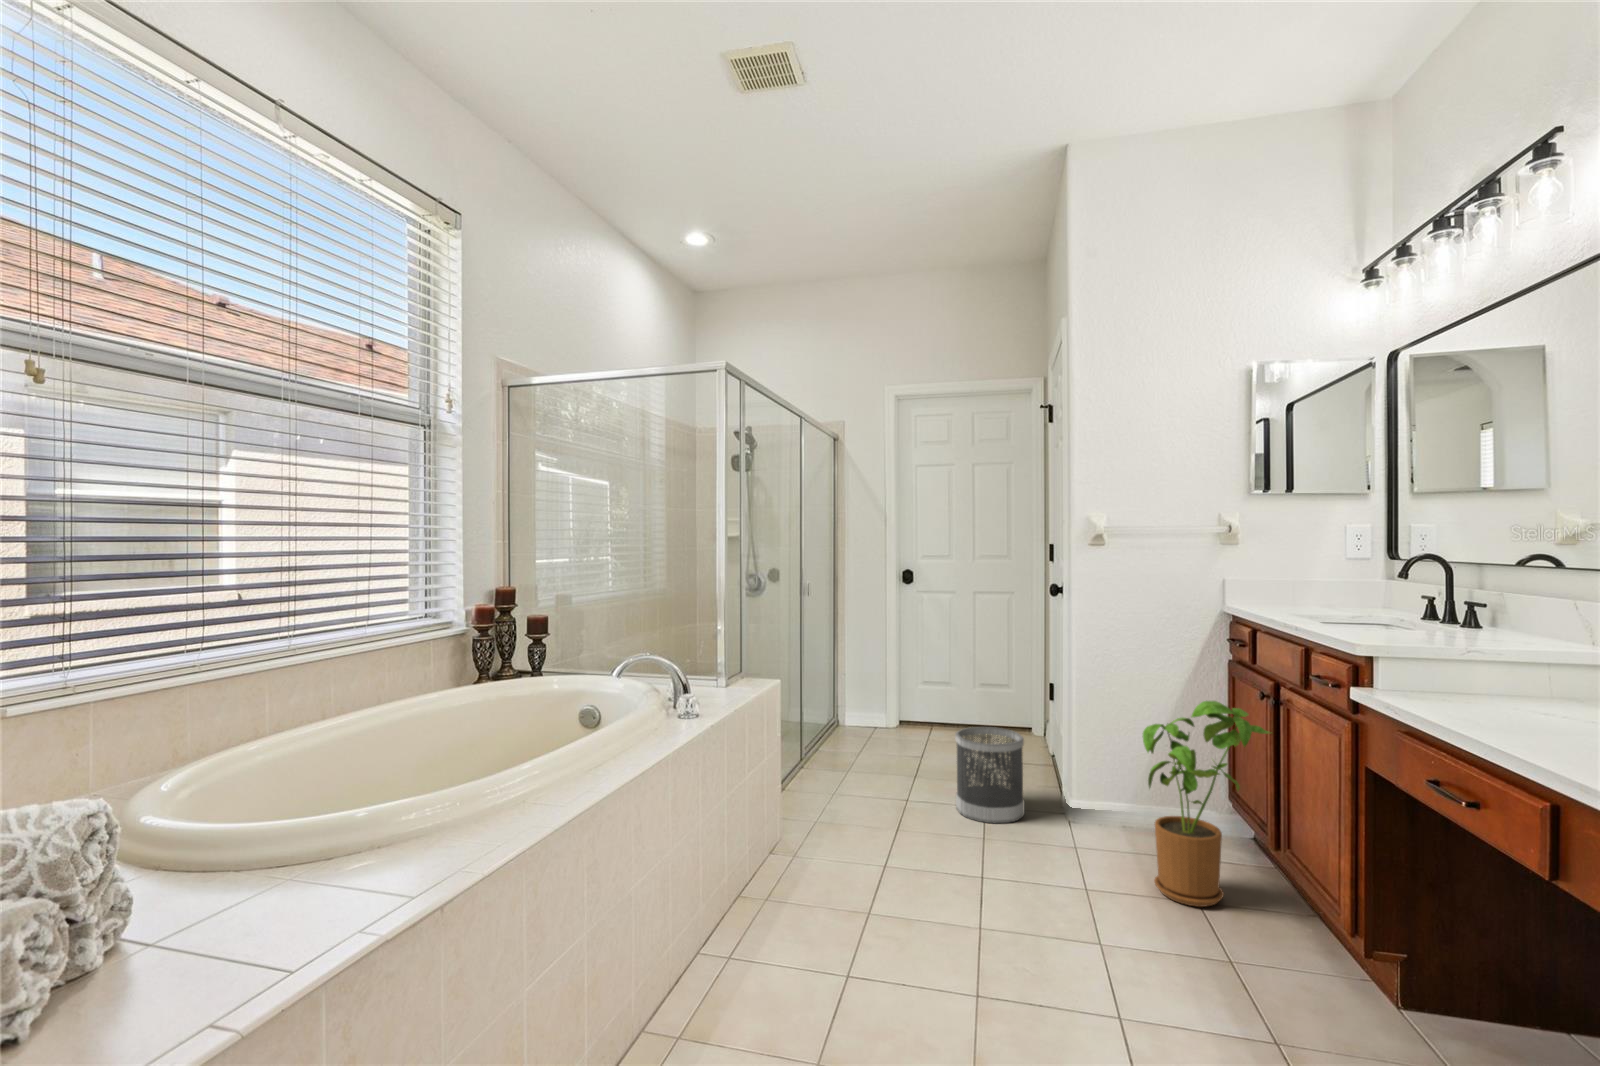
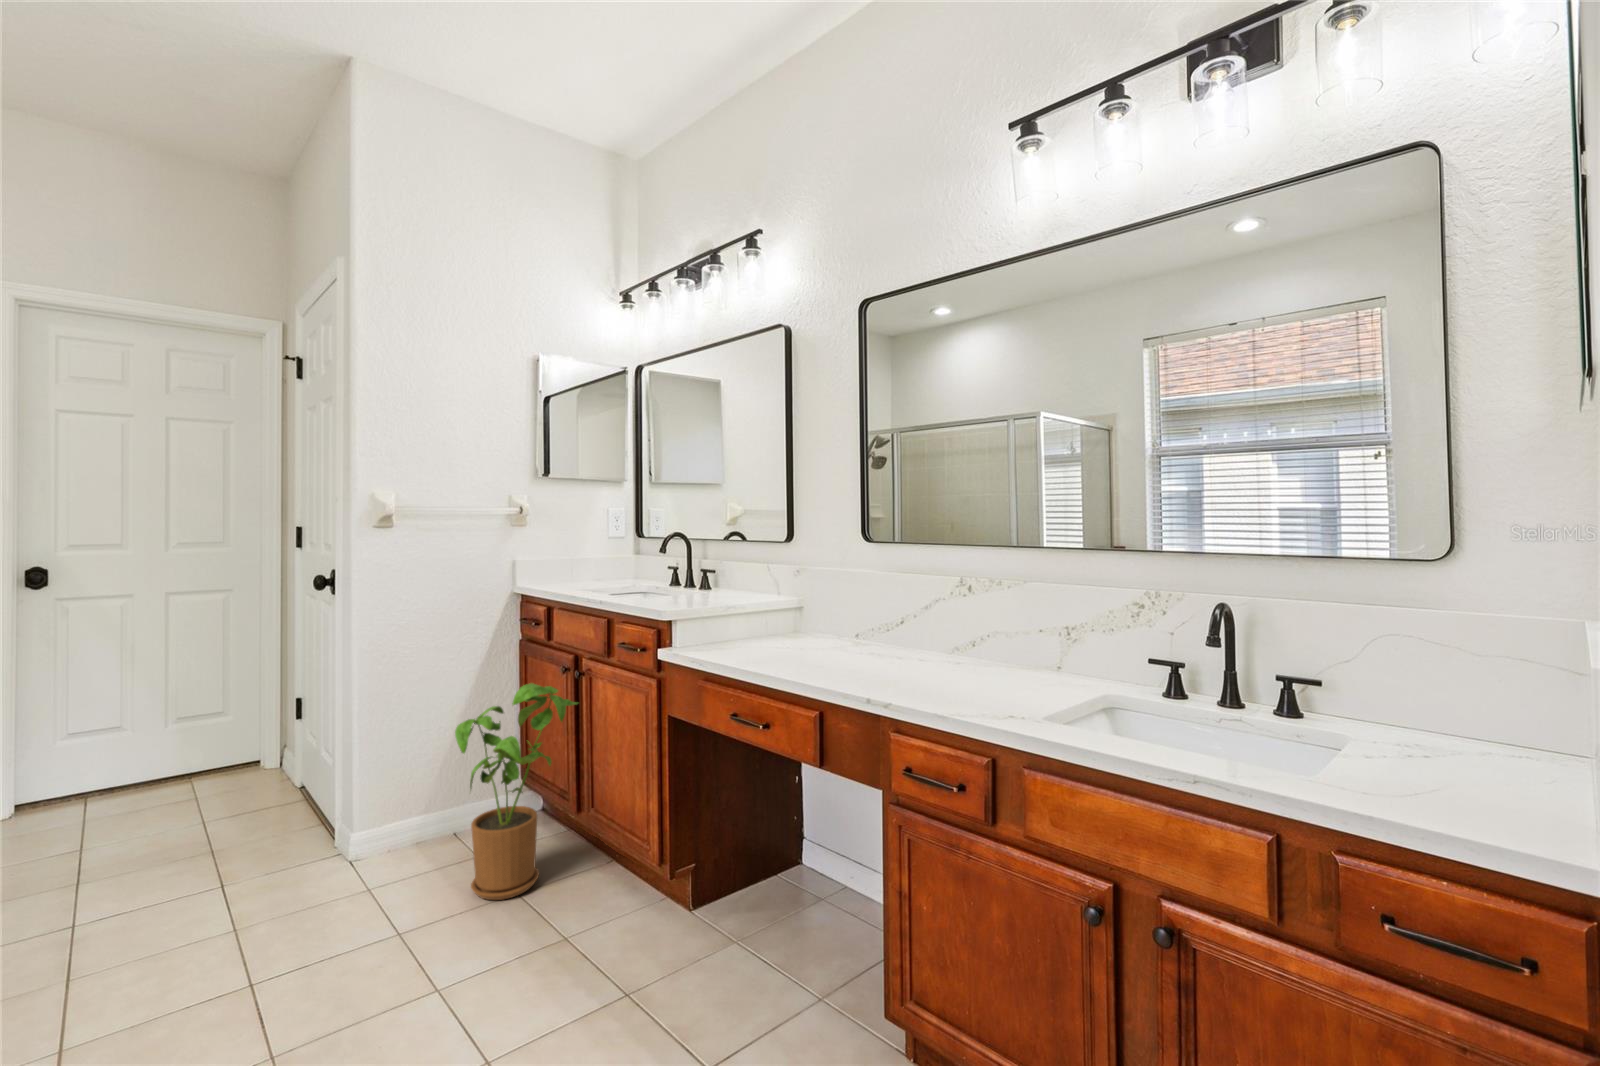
wastebasket: present [955,727,1025,824] -> none [167,772,286,916]

